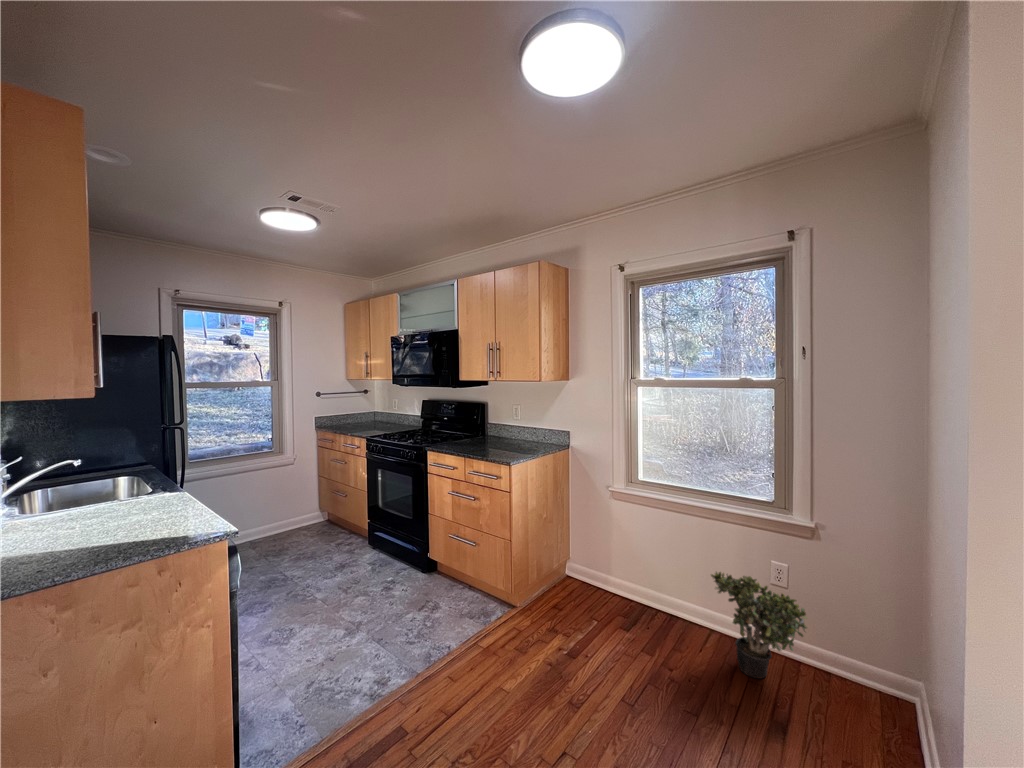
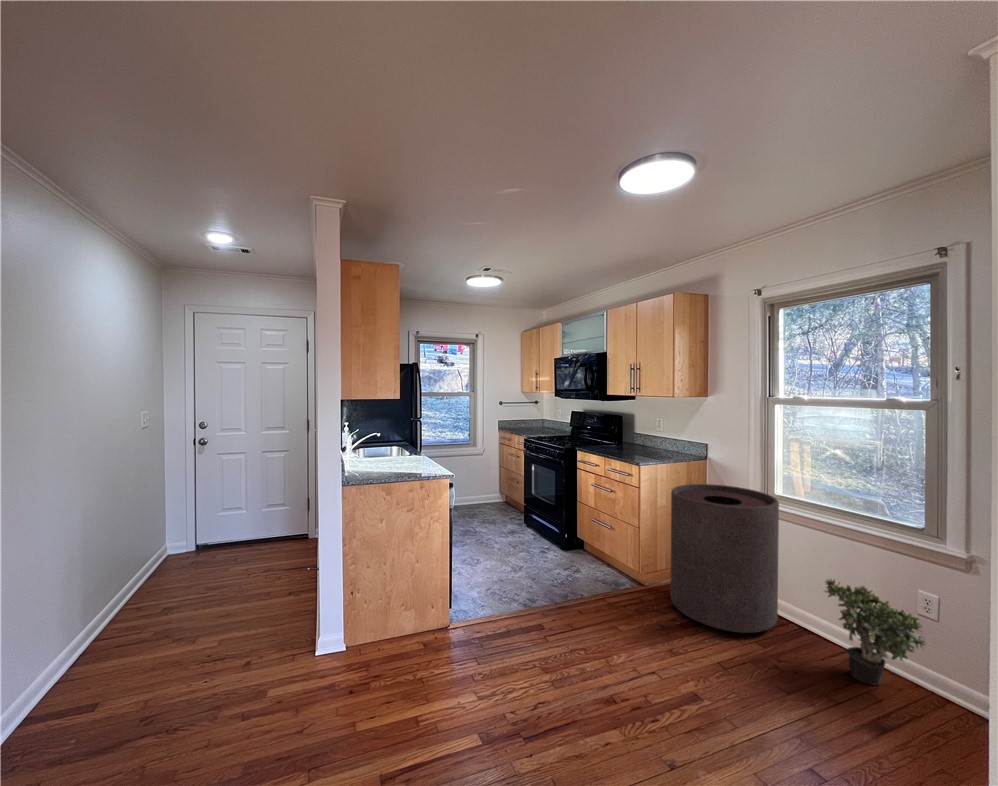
trash can: none [549,478,659,652] -> present [671,484,779,633]

